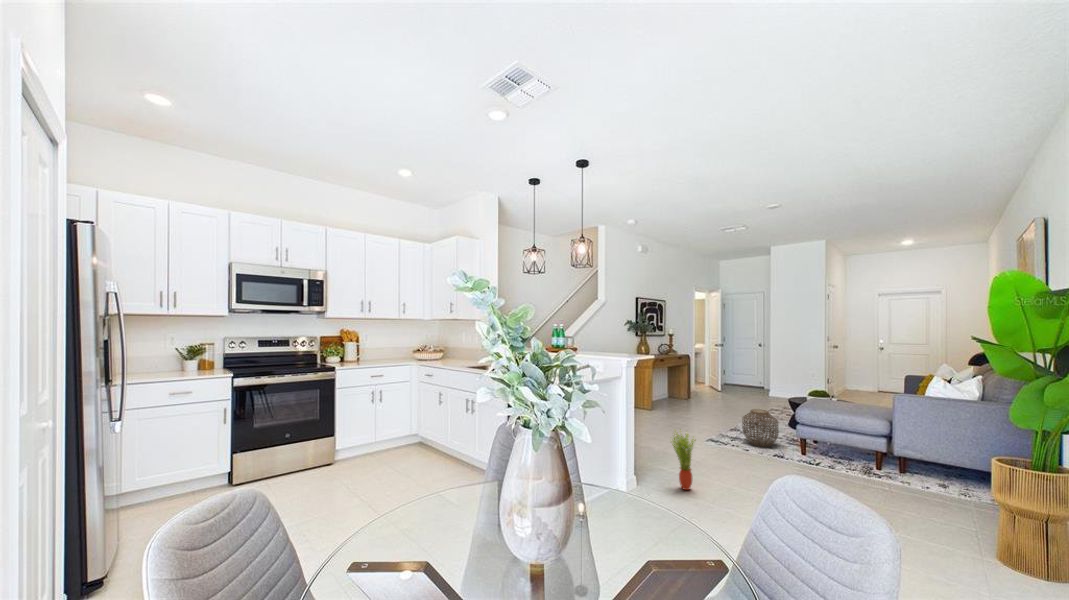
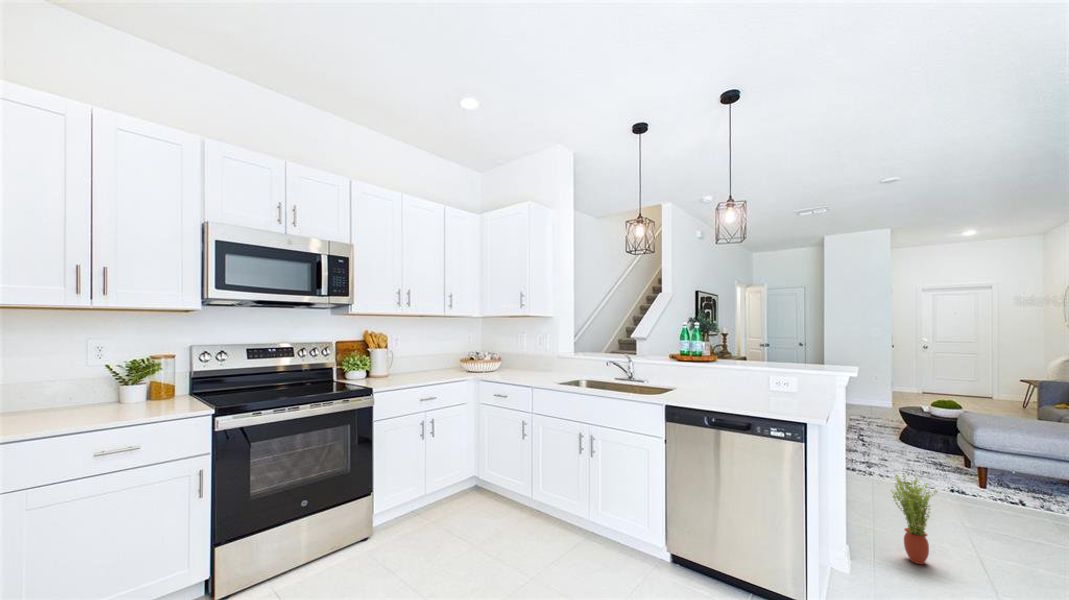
woven basket: present [742,409,779,447] -> none [879,427,933,476]

